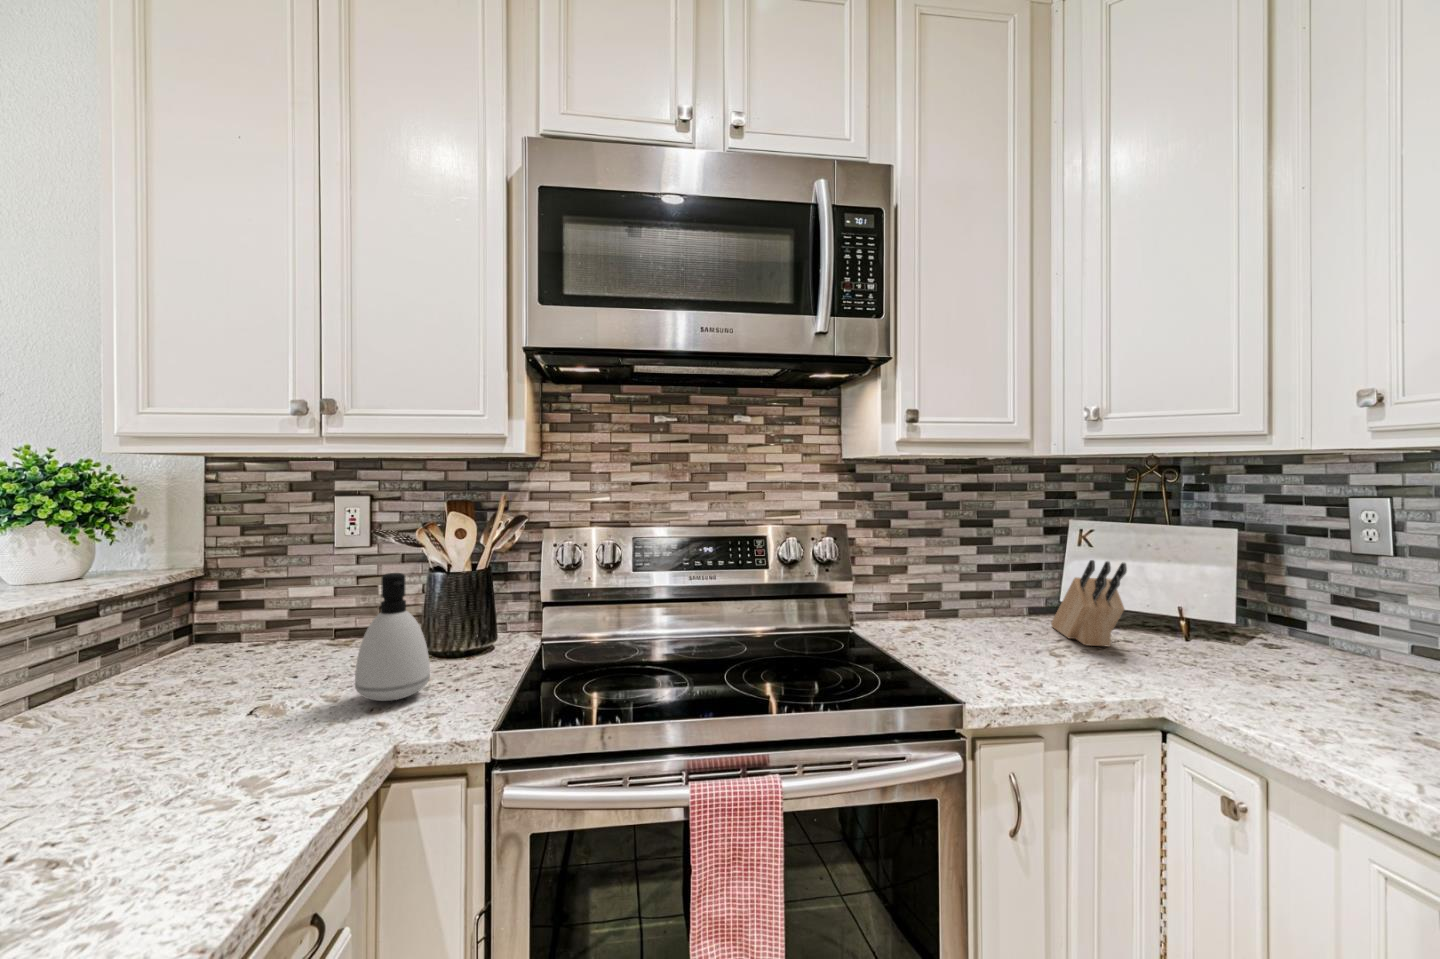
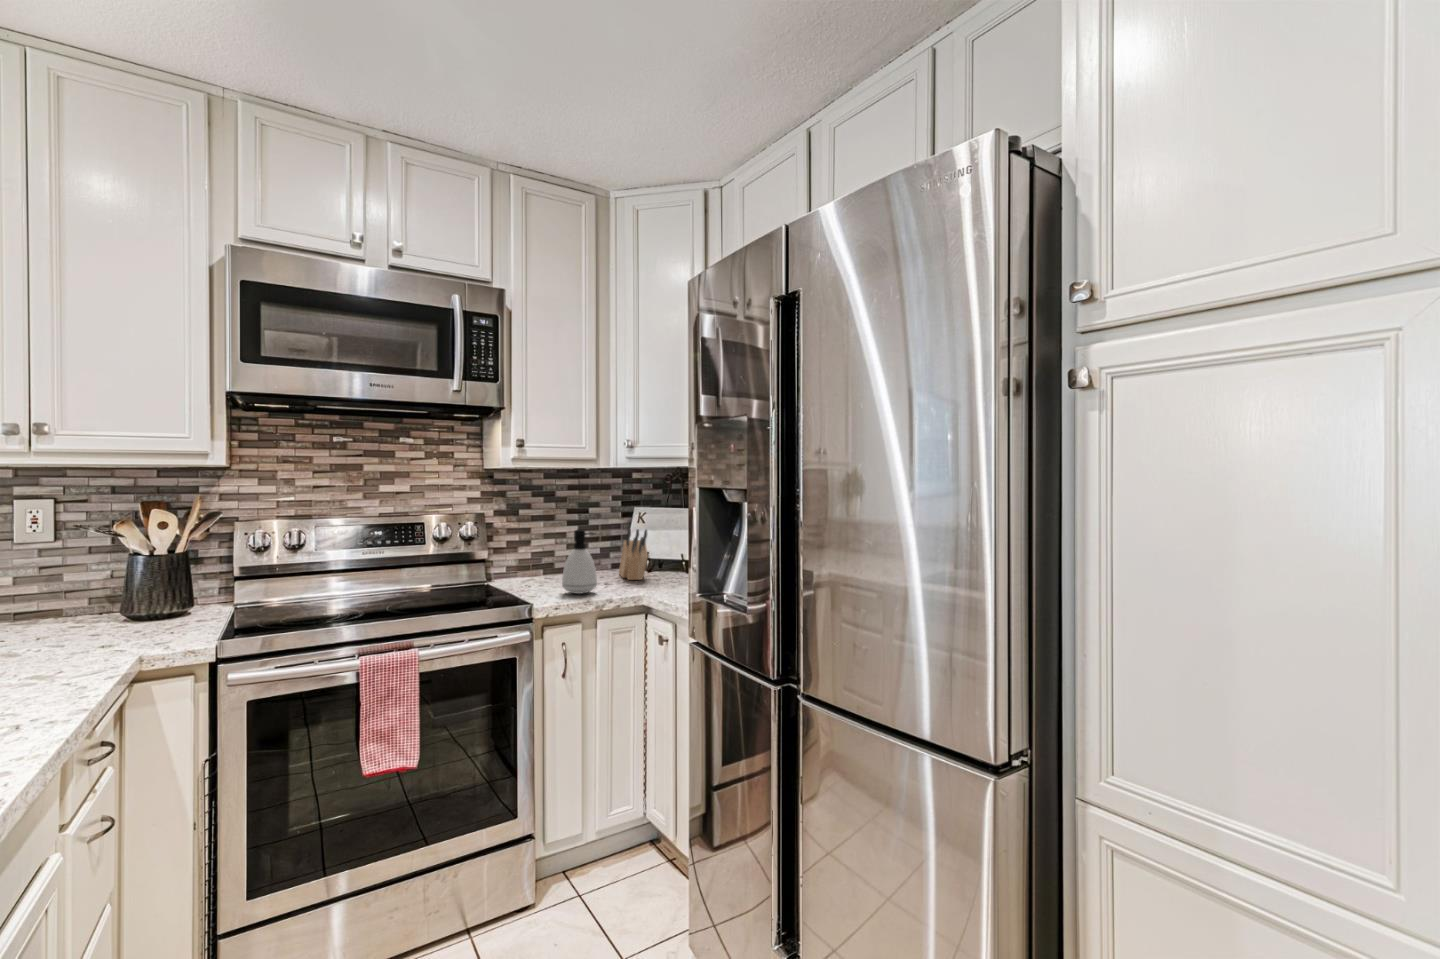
soap dispenser: present [355,573,430,701] -> present [562,529,597,594]

